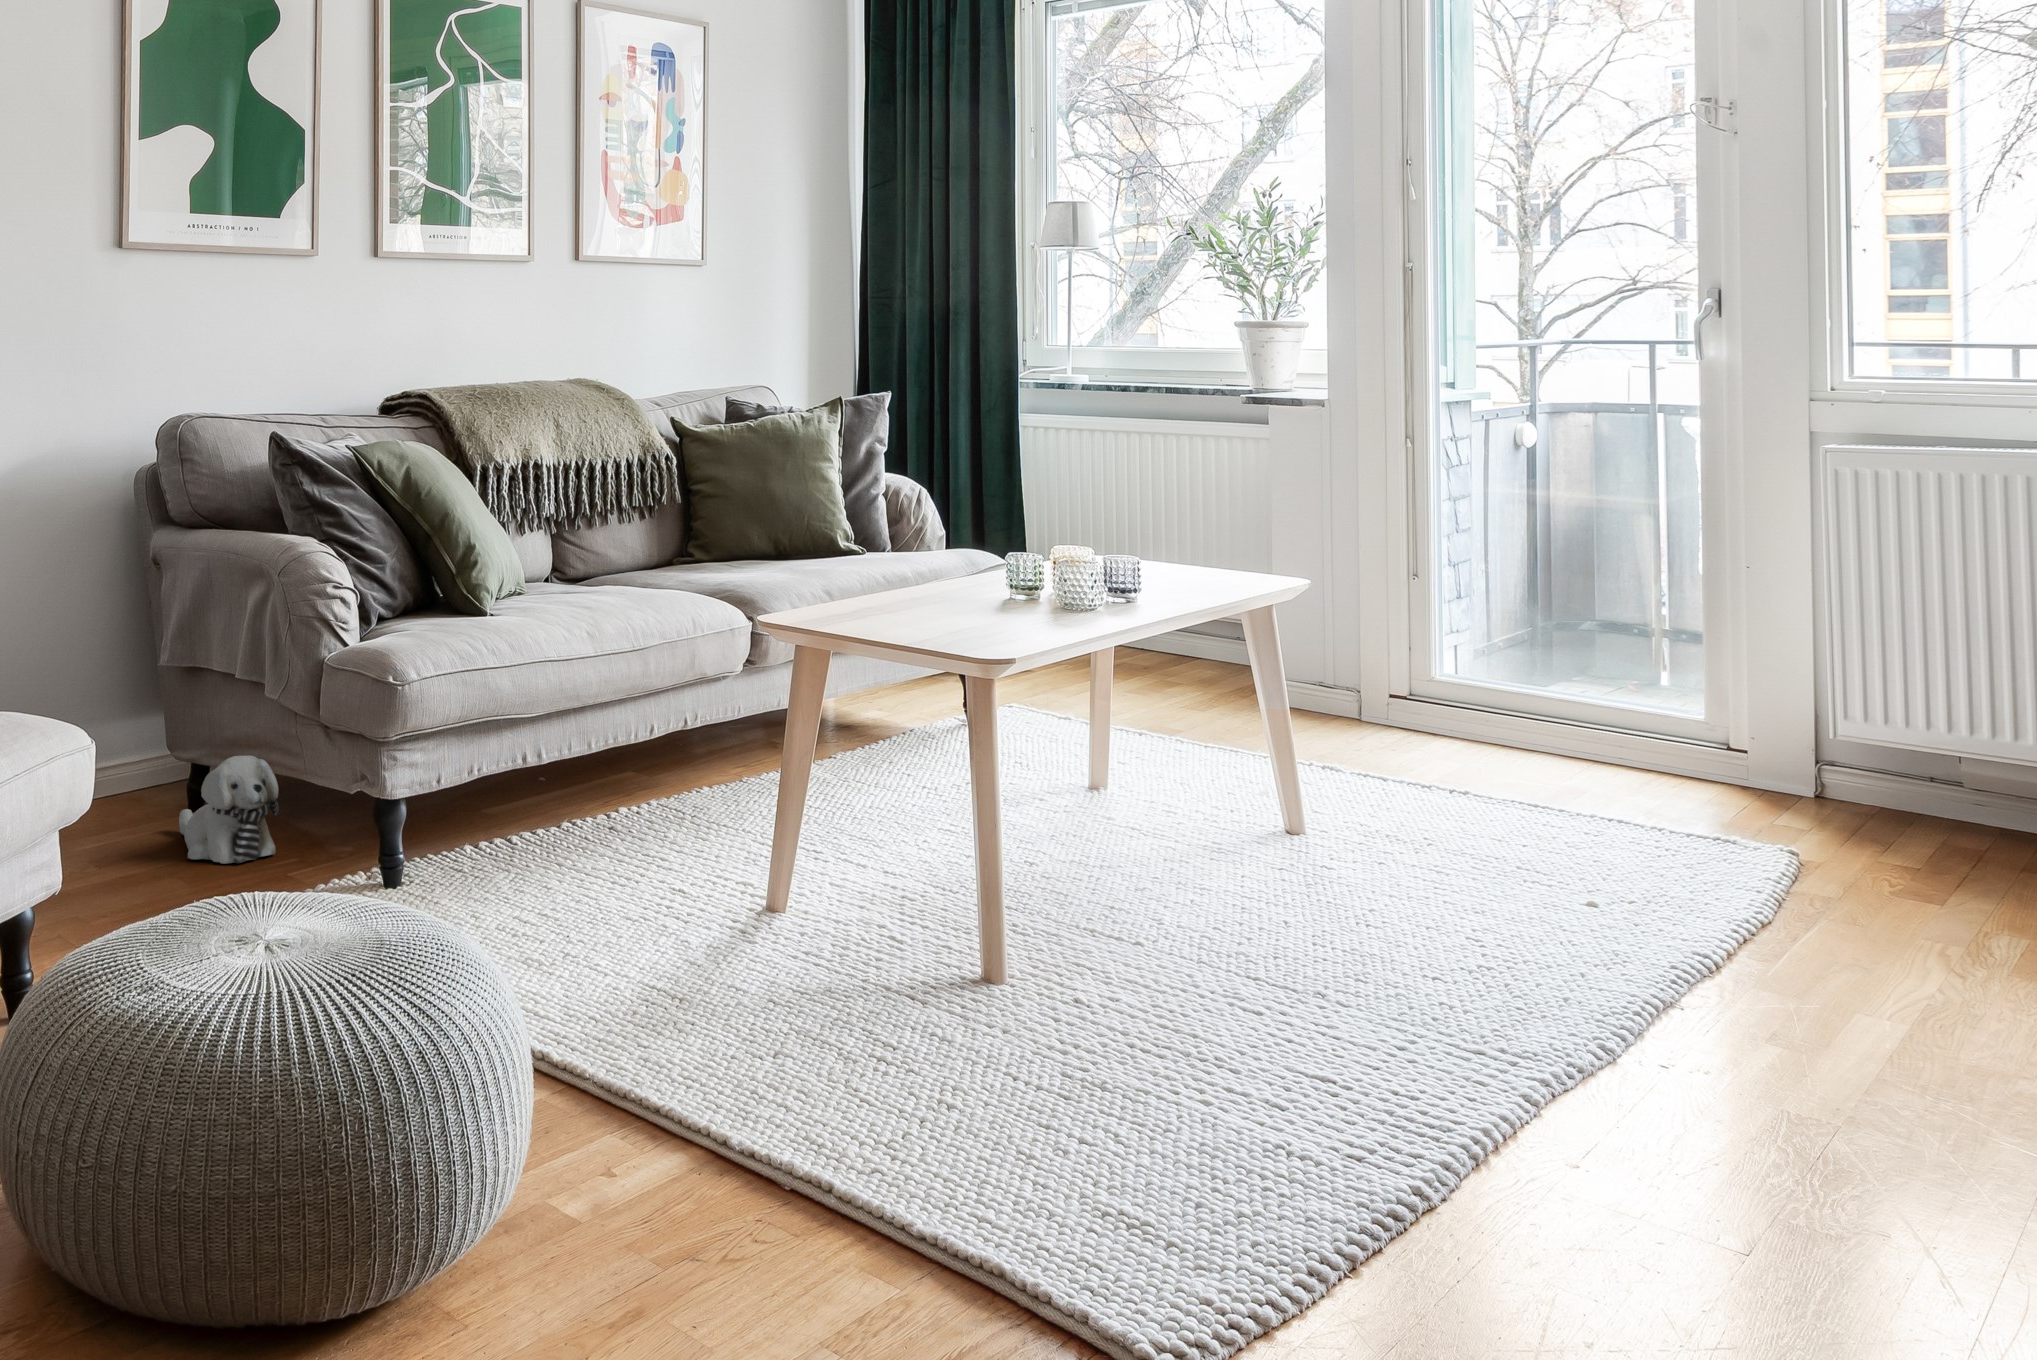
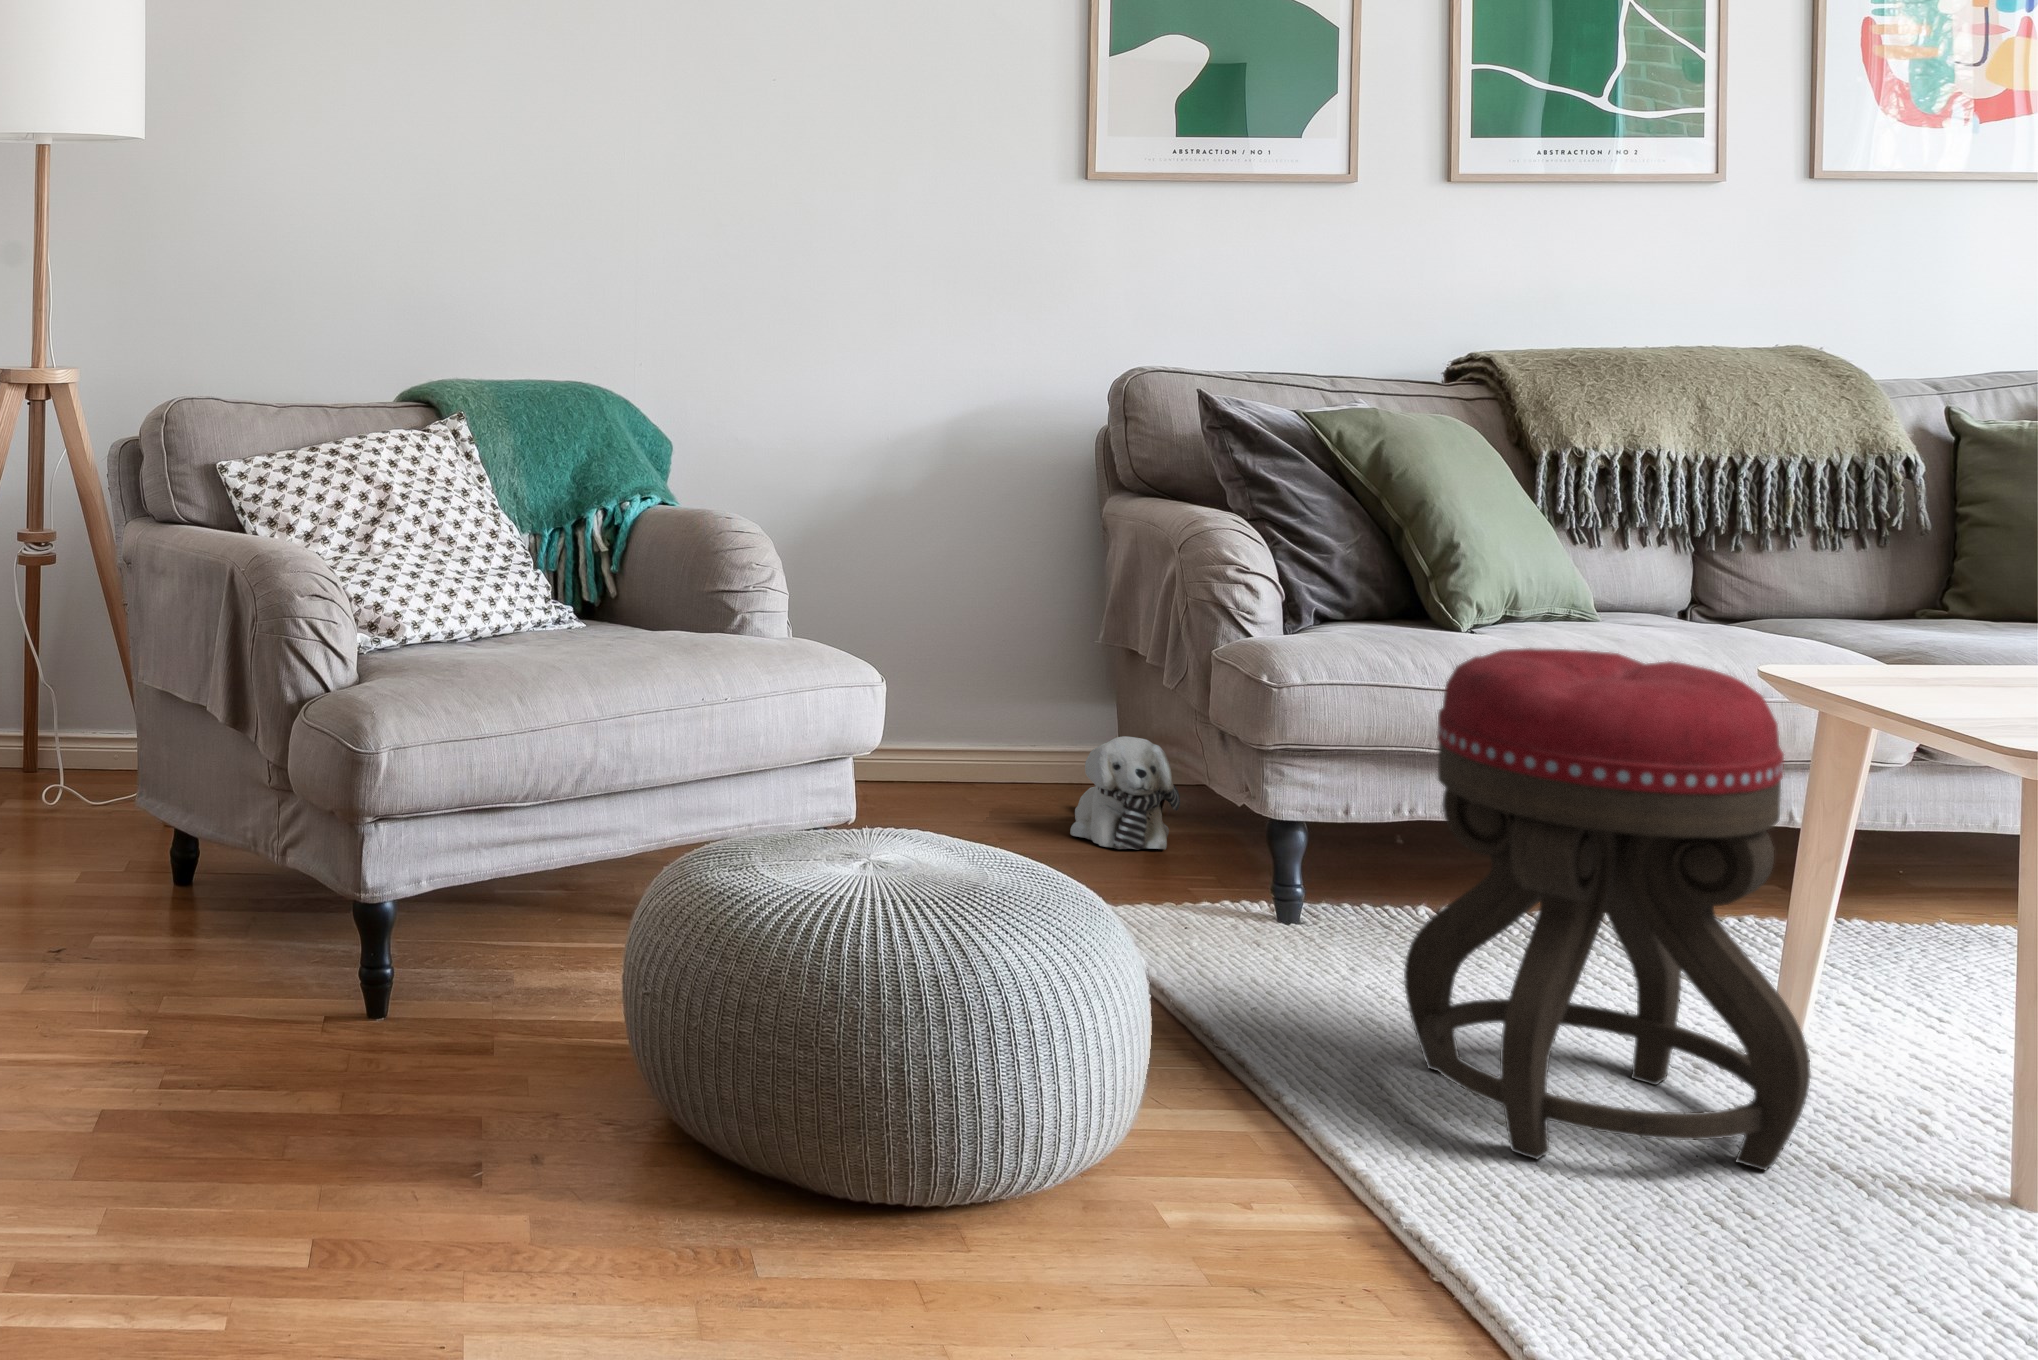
ottoman: none [614,619,924,1057] -> present [1404,648,1811,1170]

